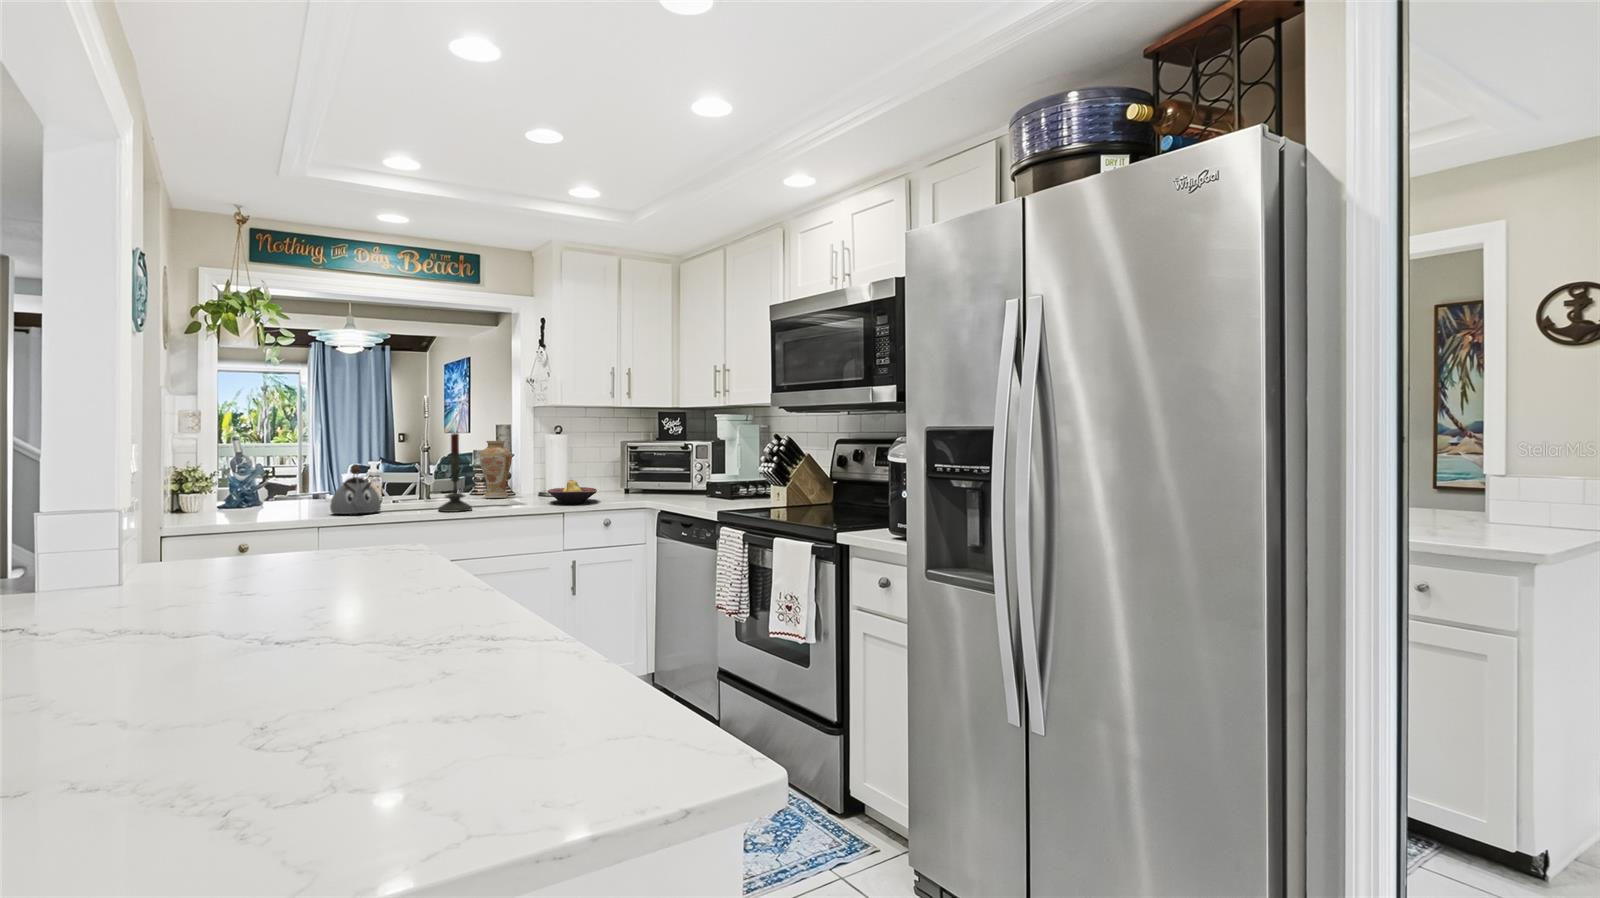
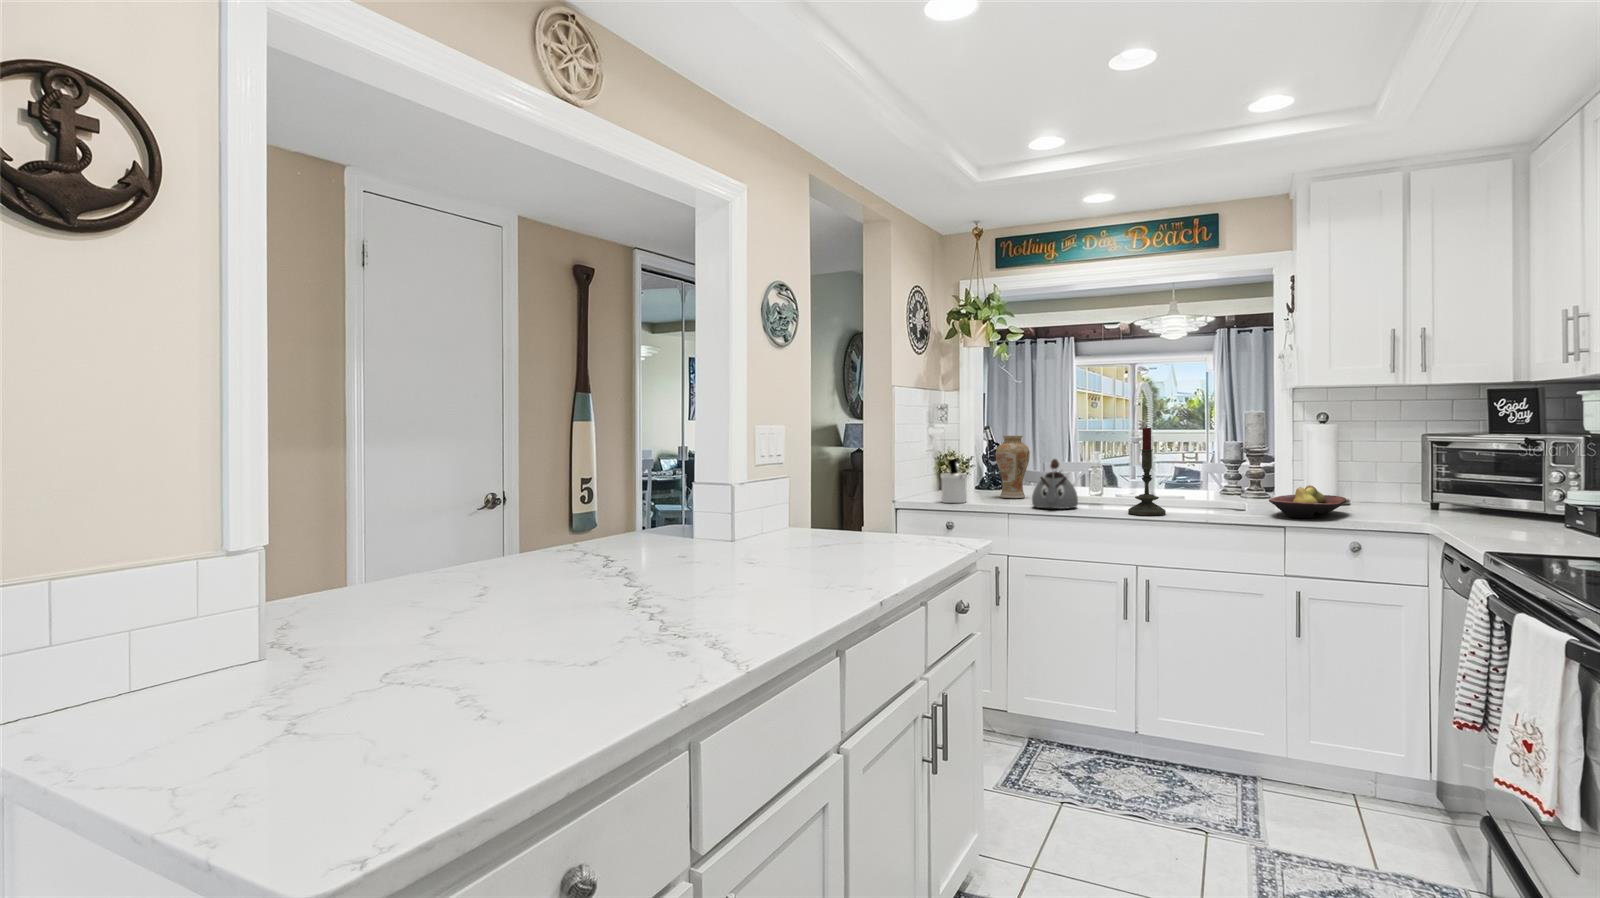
vase: present [479,441,512,498] -> present [996,435,1030,498]
soap dispenser: none [201,469,238,519] -> present [941,459,967,503]

